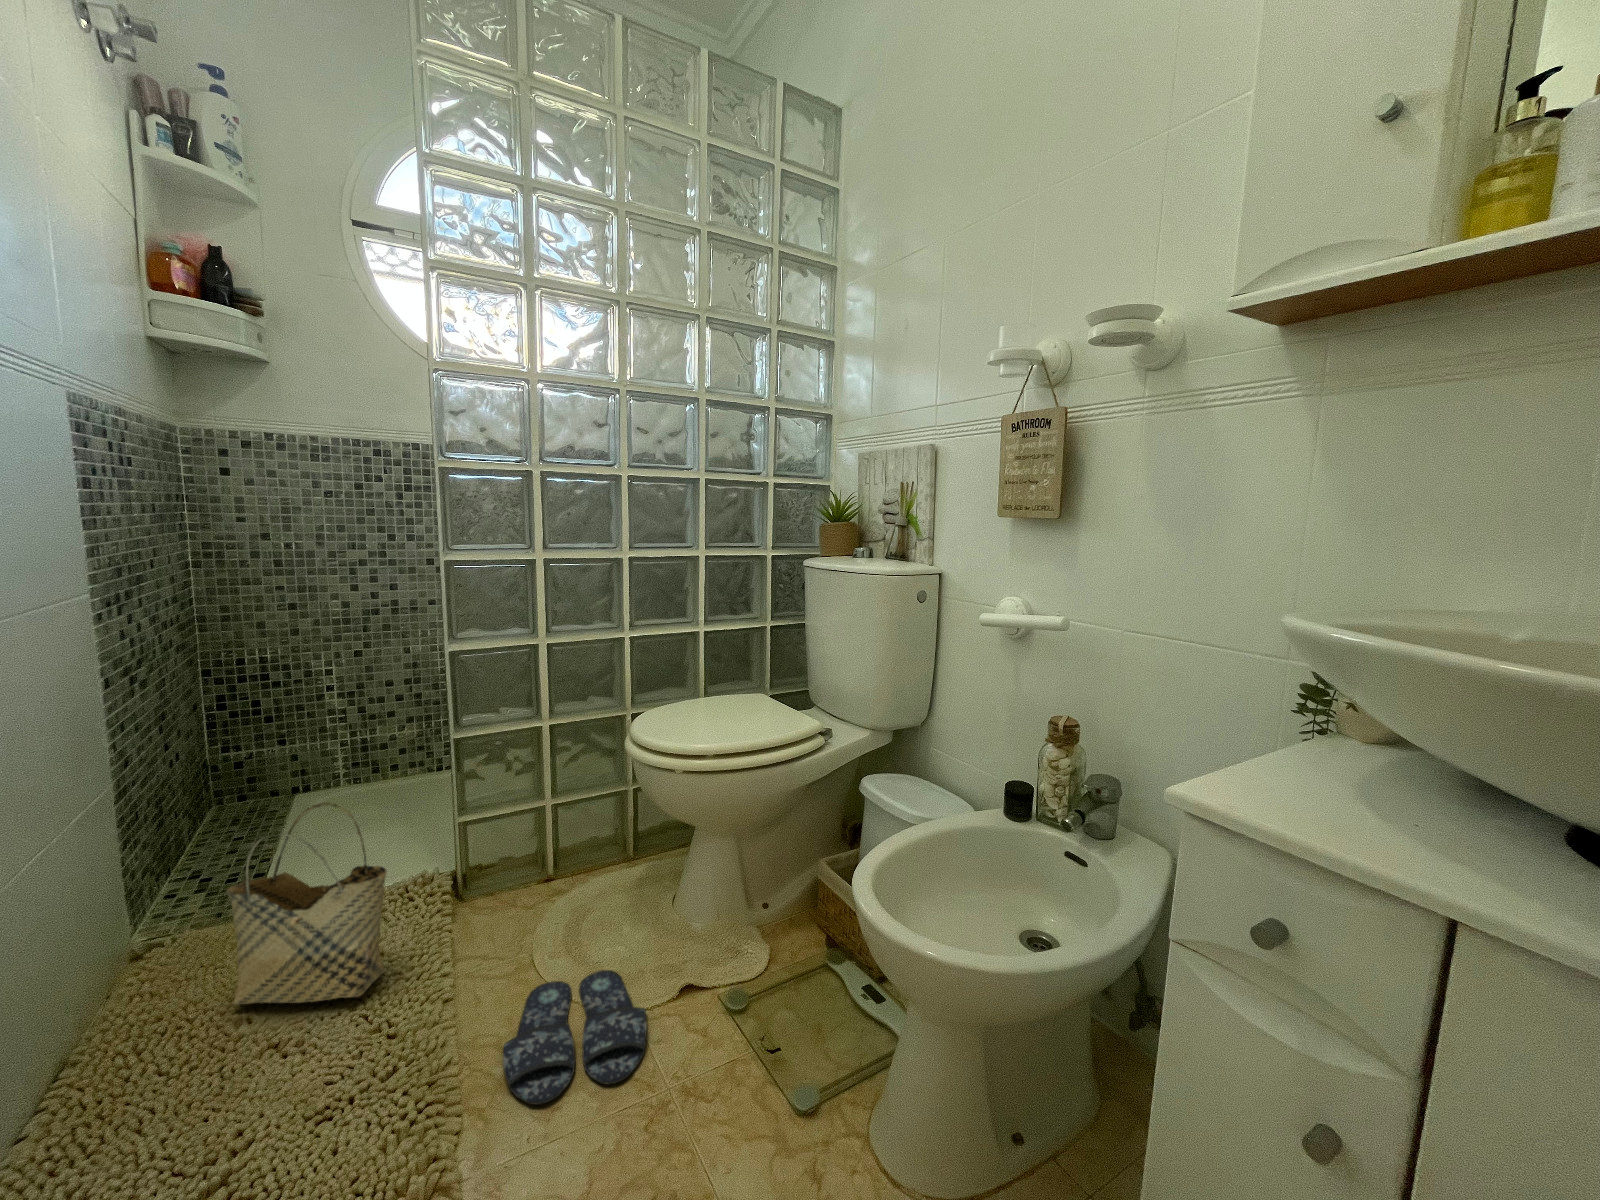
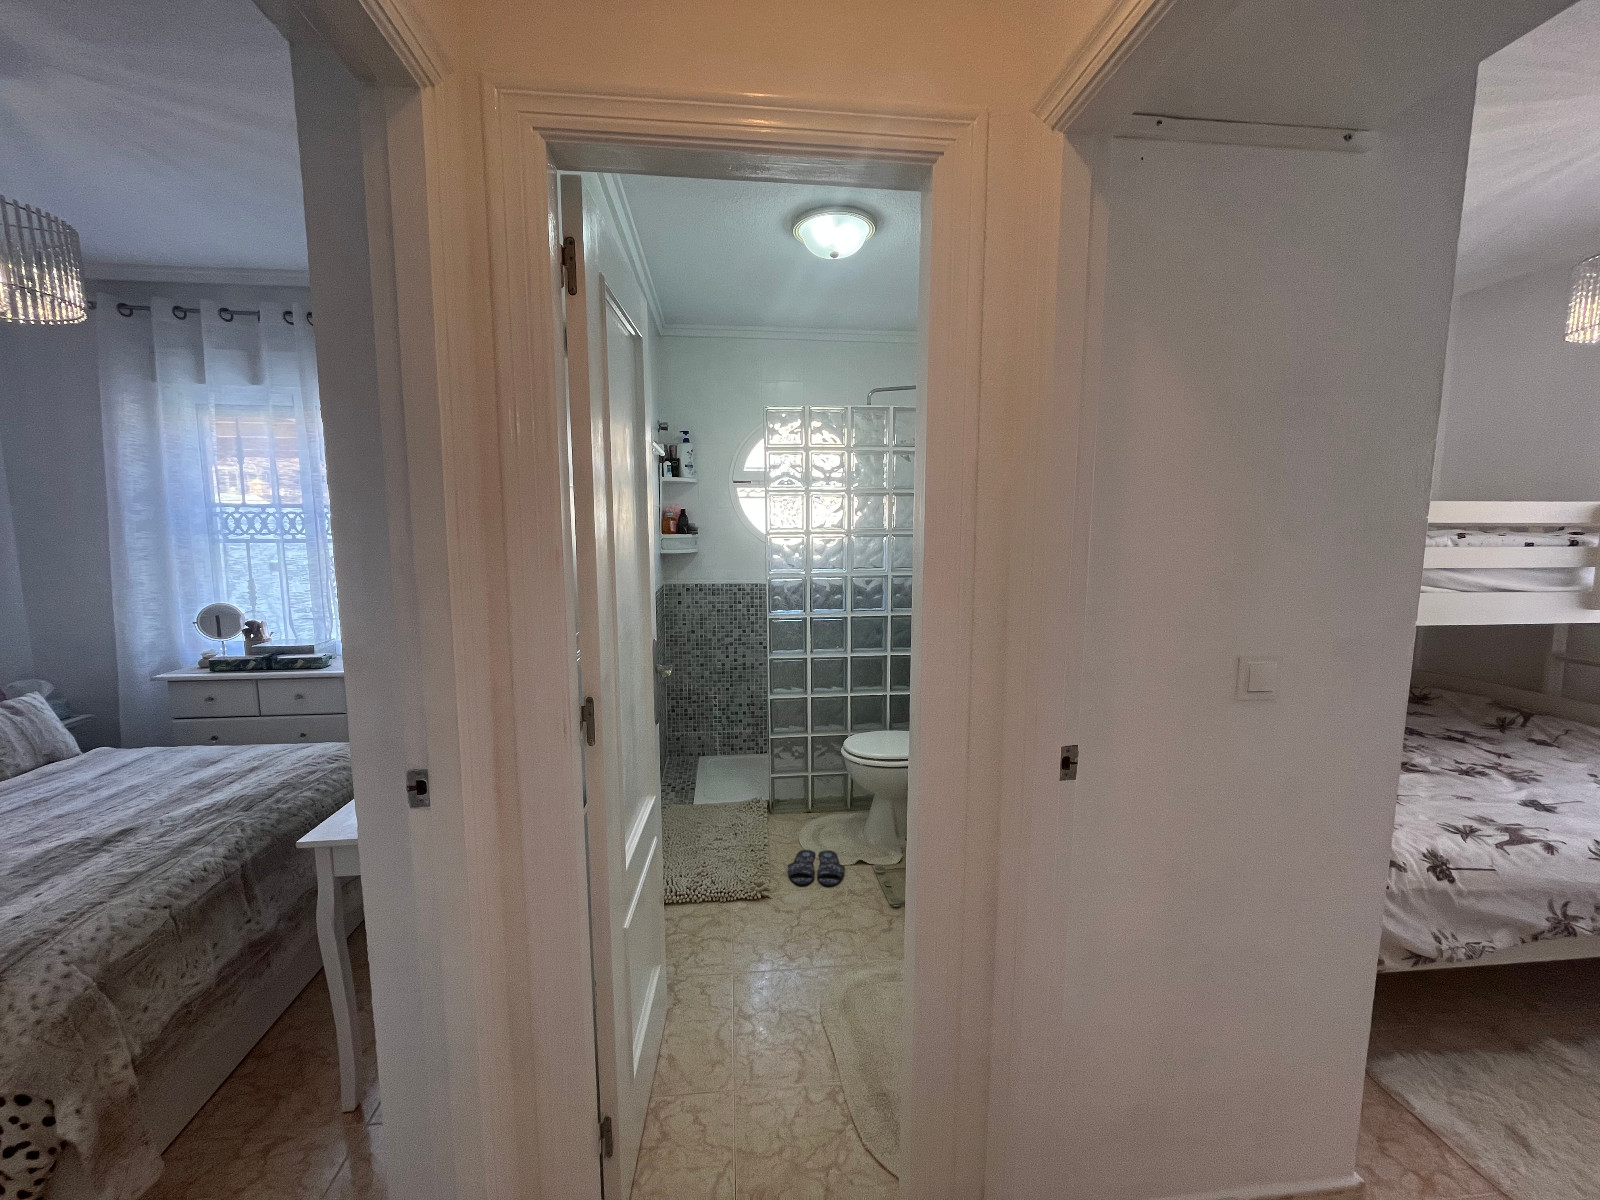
woven basket: present [227,803,387,1005] -> none [695,758,747,838]

